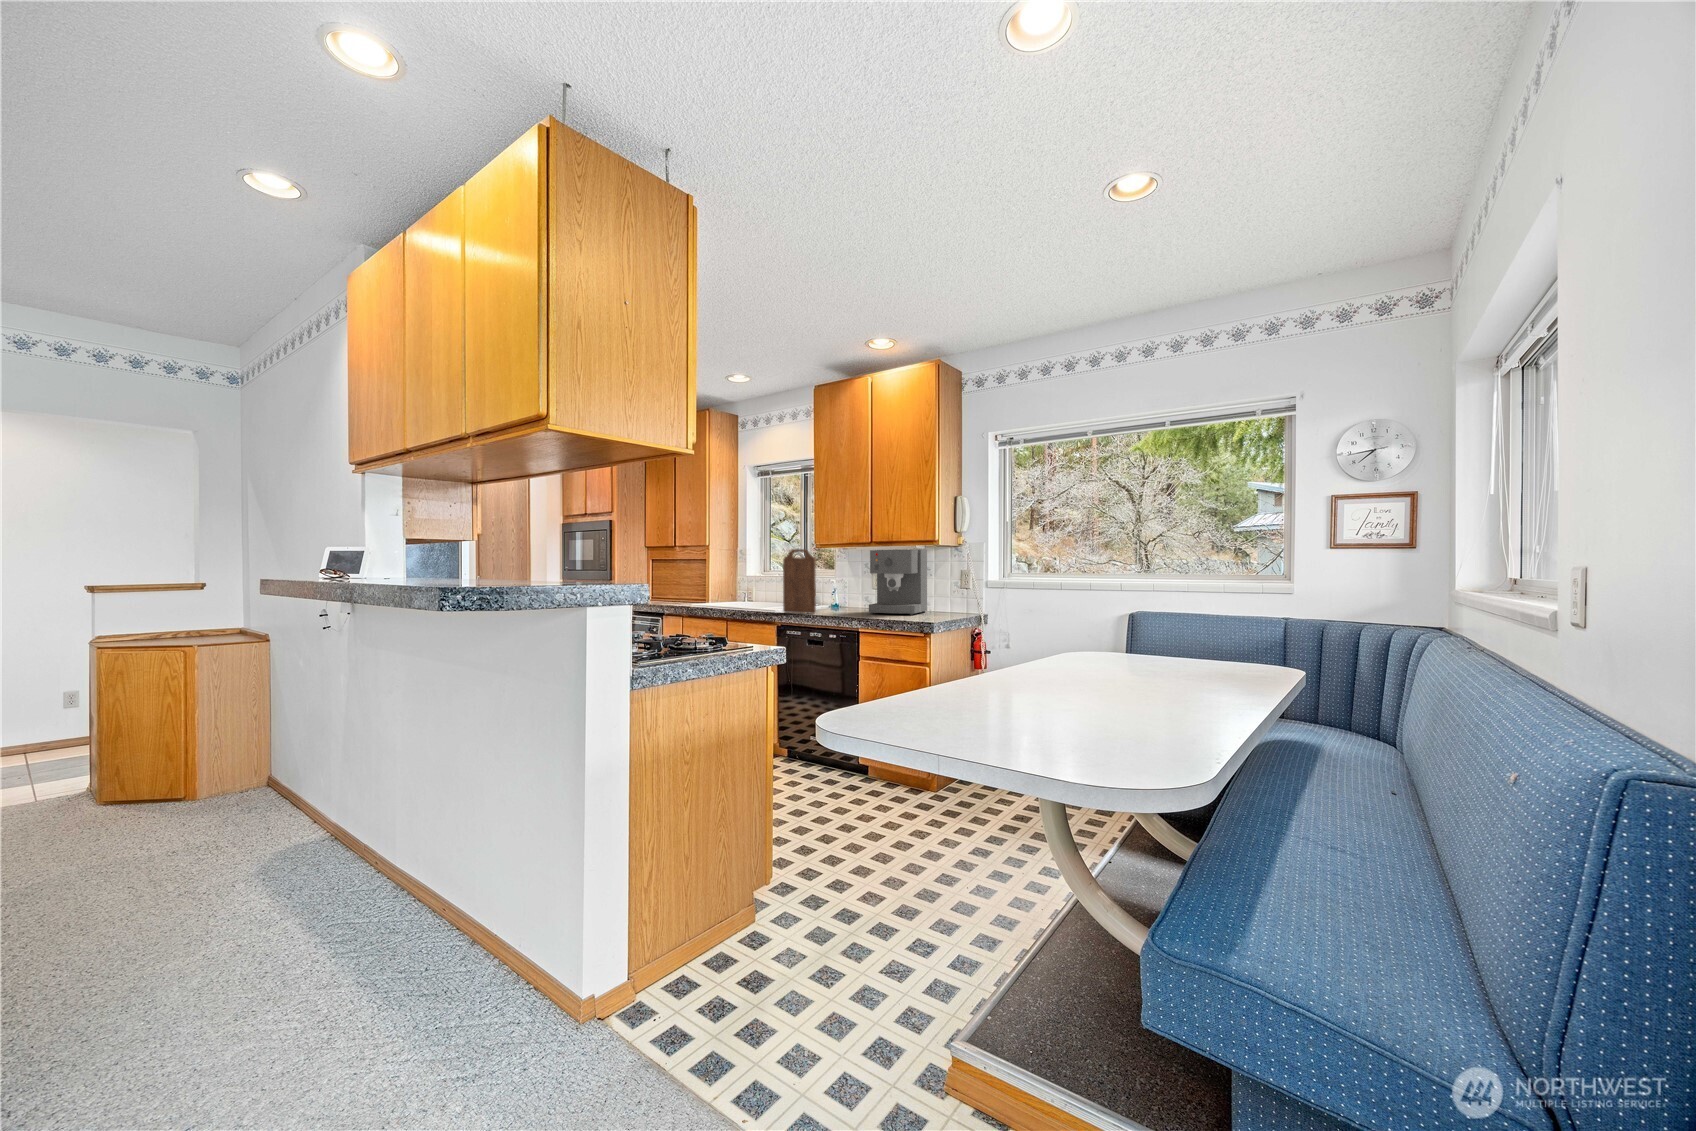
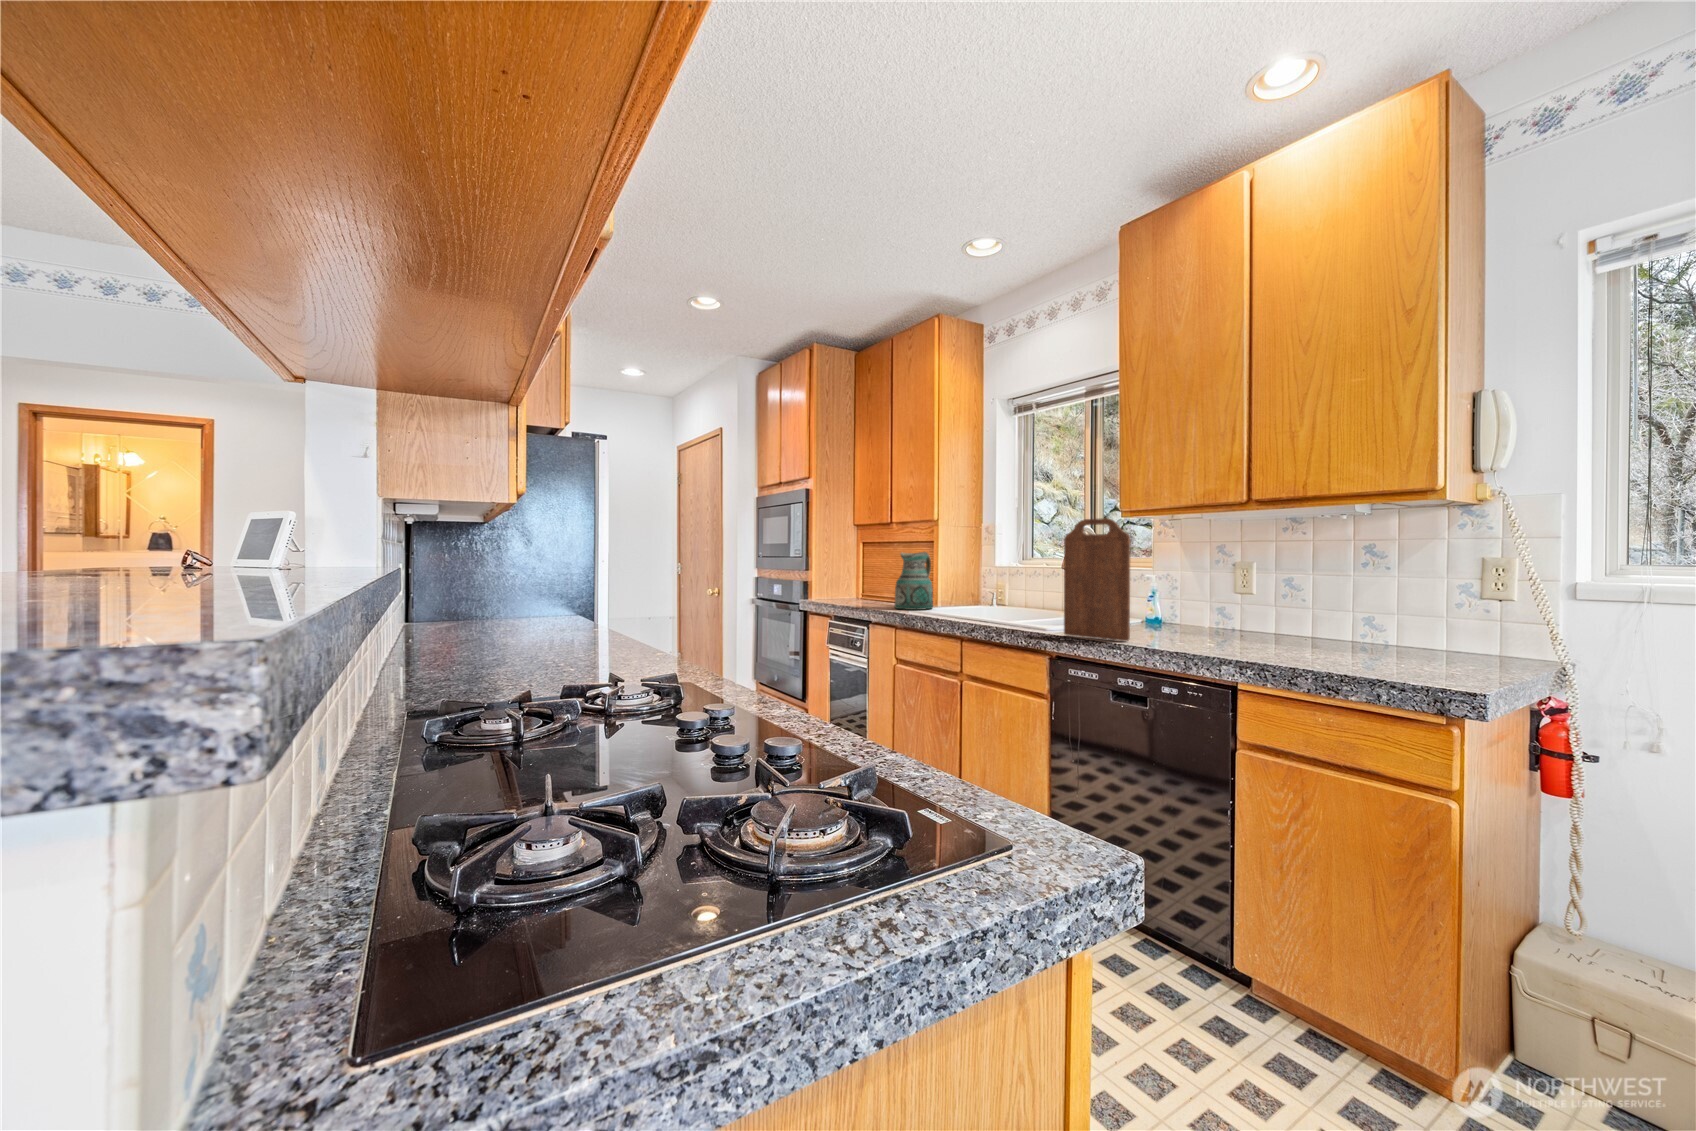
coffee maker: present [869,550,927,615] -> none [1248,515,1382,657]
ceramic pitcher: none [680,566,706,604] -> present [894,552,933,610]

